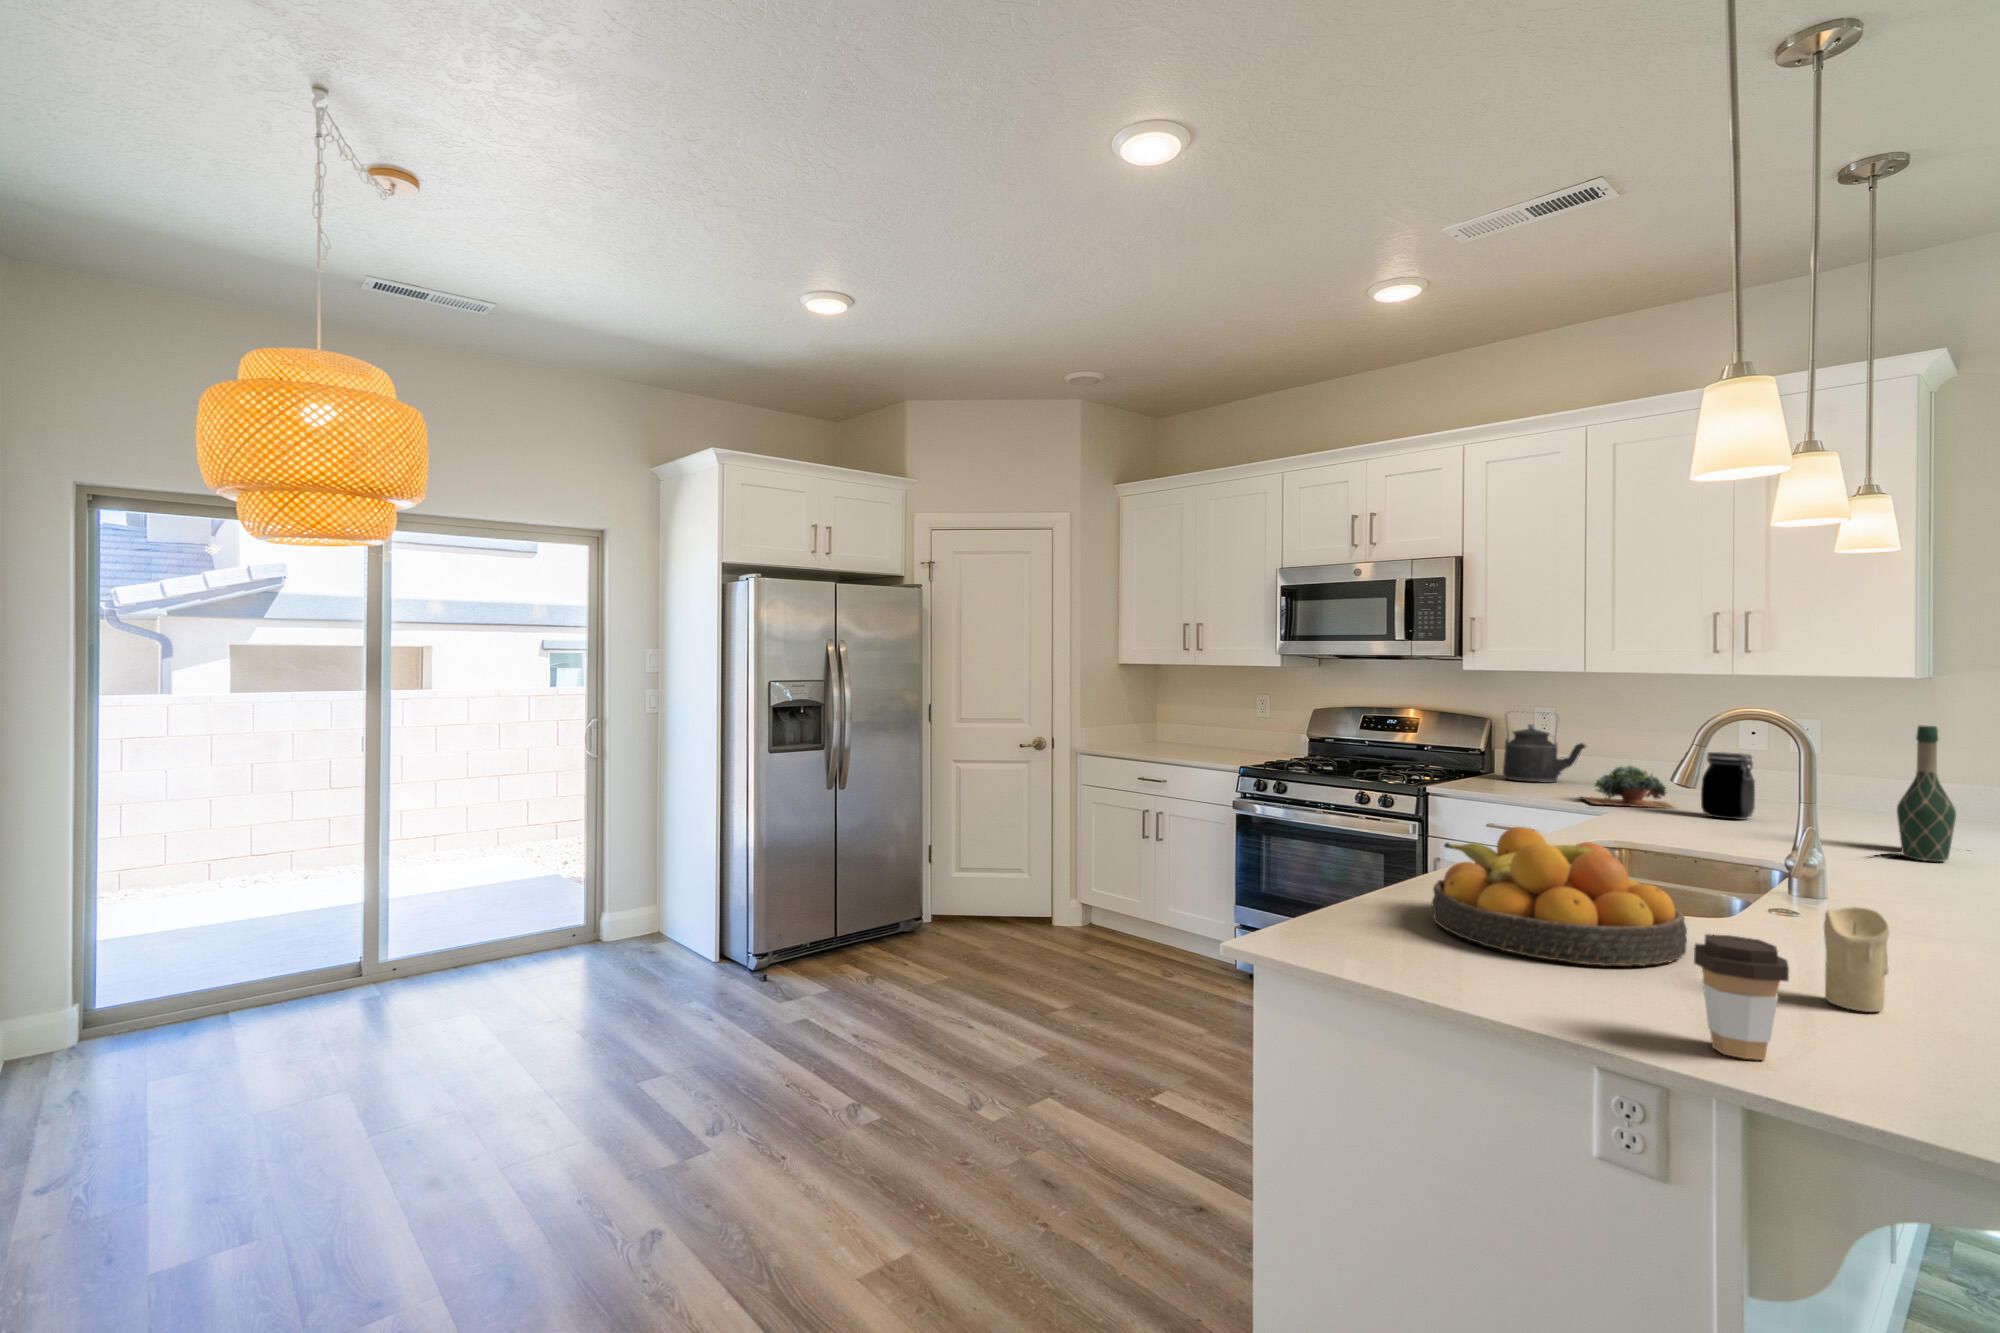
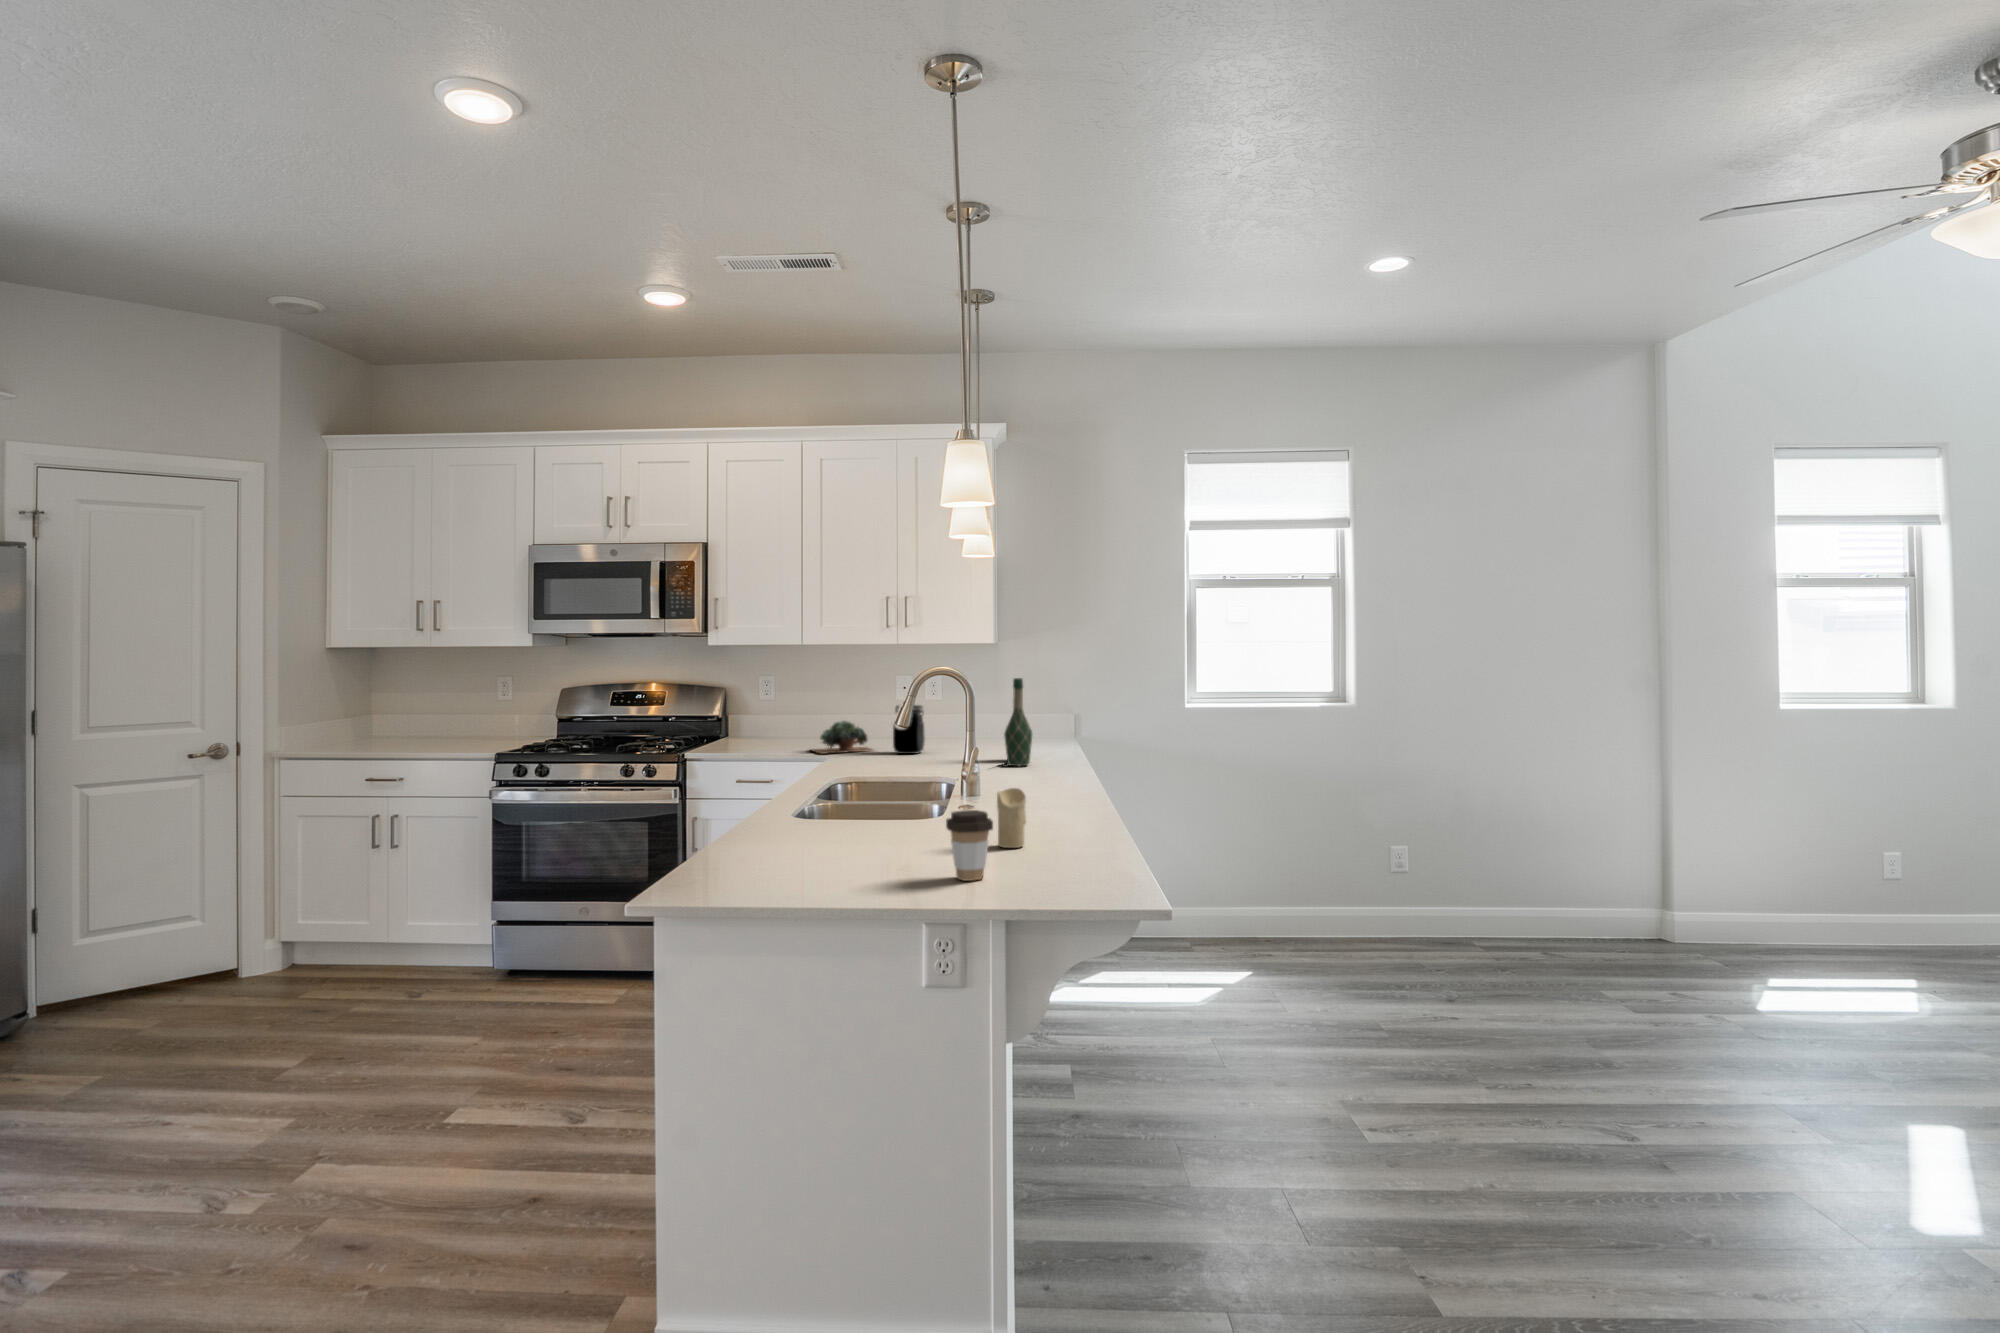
kettle: present [1503,711,1586,783] -> none [742,682,806,742]
fruit bowl: present [1432,827,1687,966] -> none [763,767,924,855]

